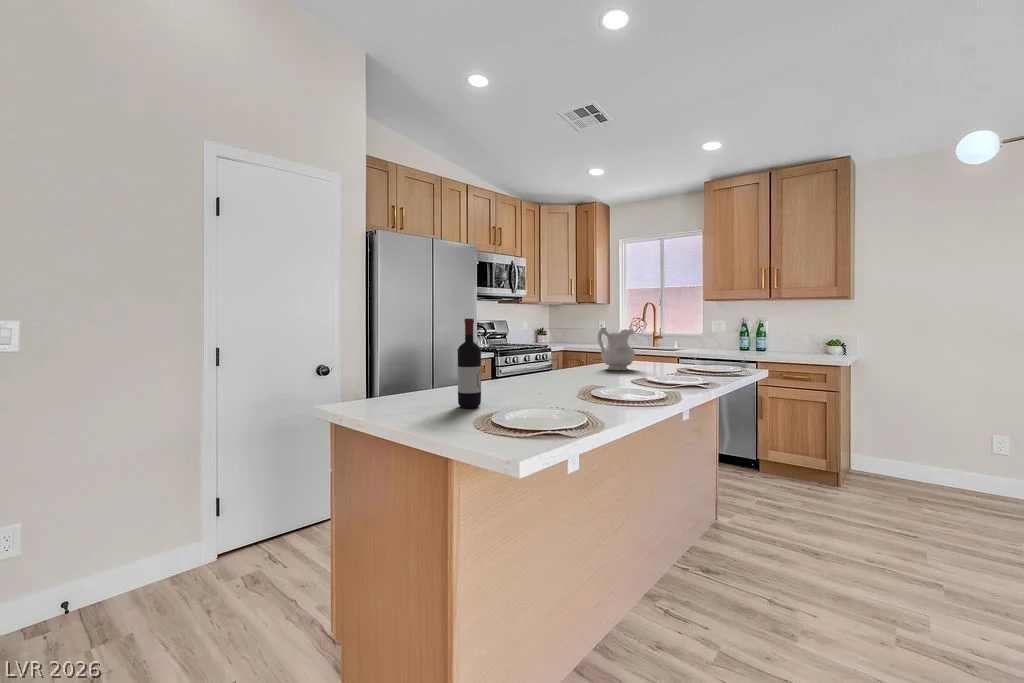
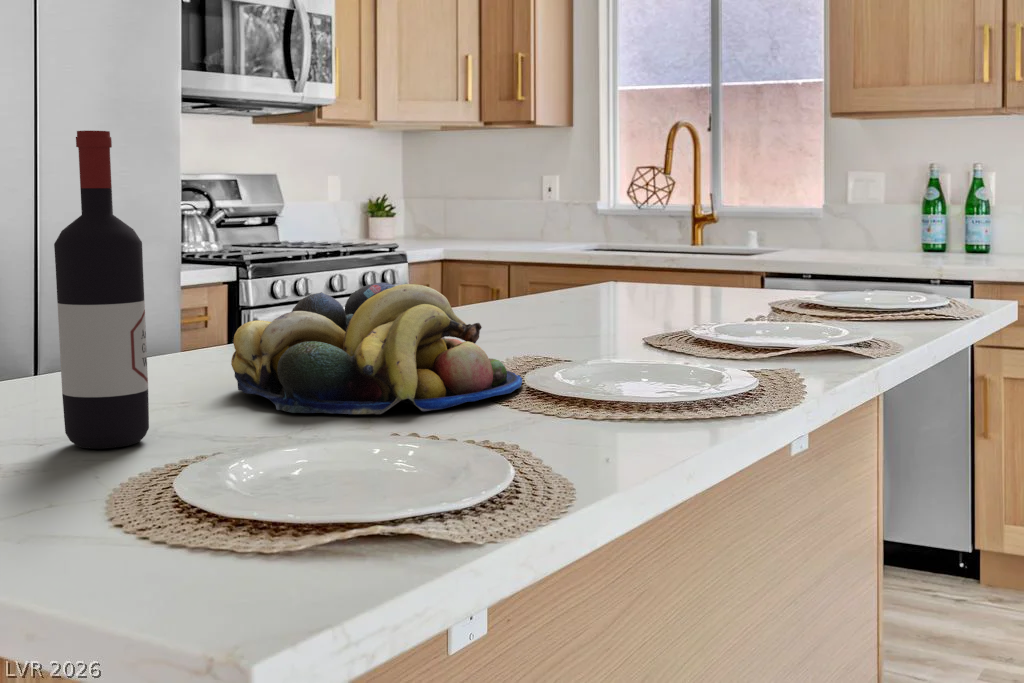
ceramic pitcher: present [598,328,635,370] -> none [542,182,651,312]
fruit bowl: none [502,361,590,401] -> present [231,283,522,414]

